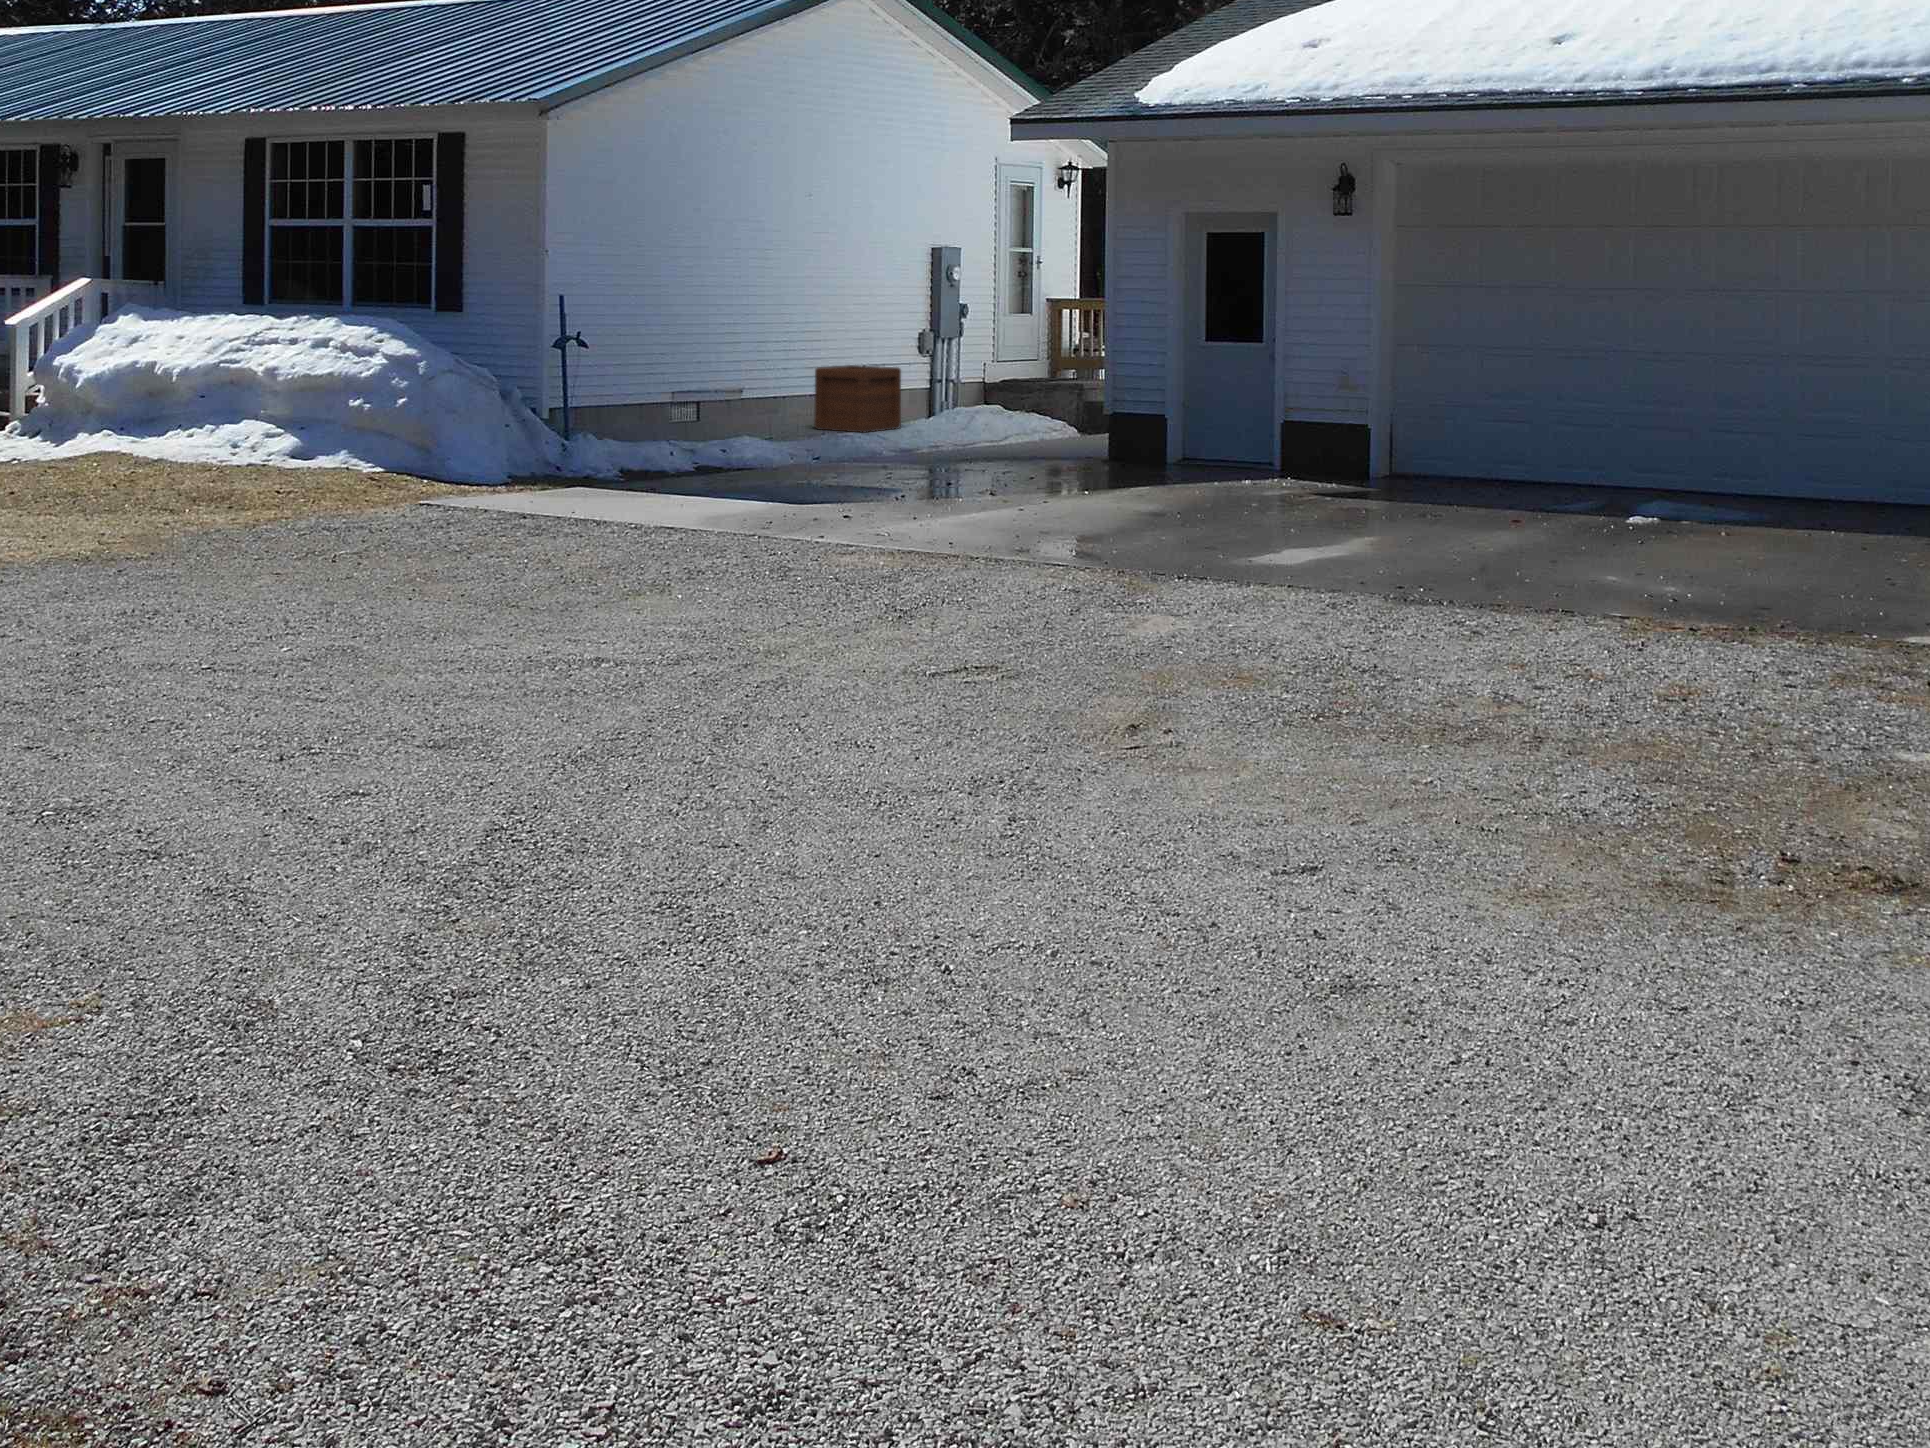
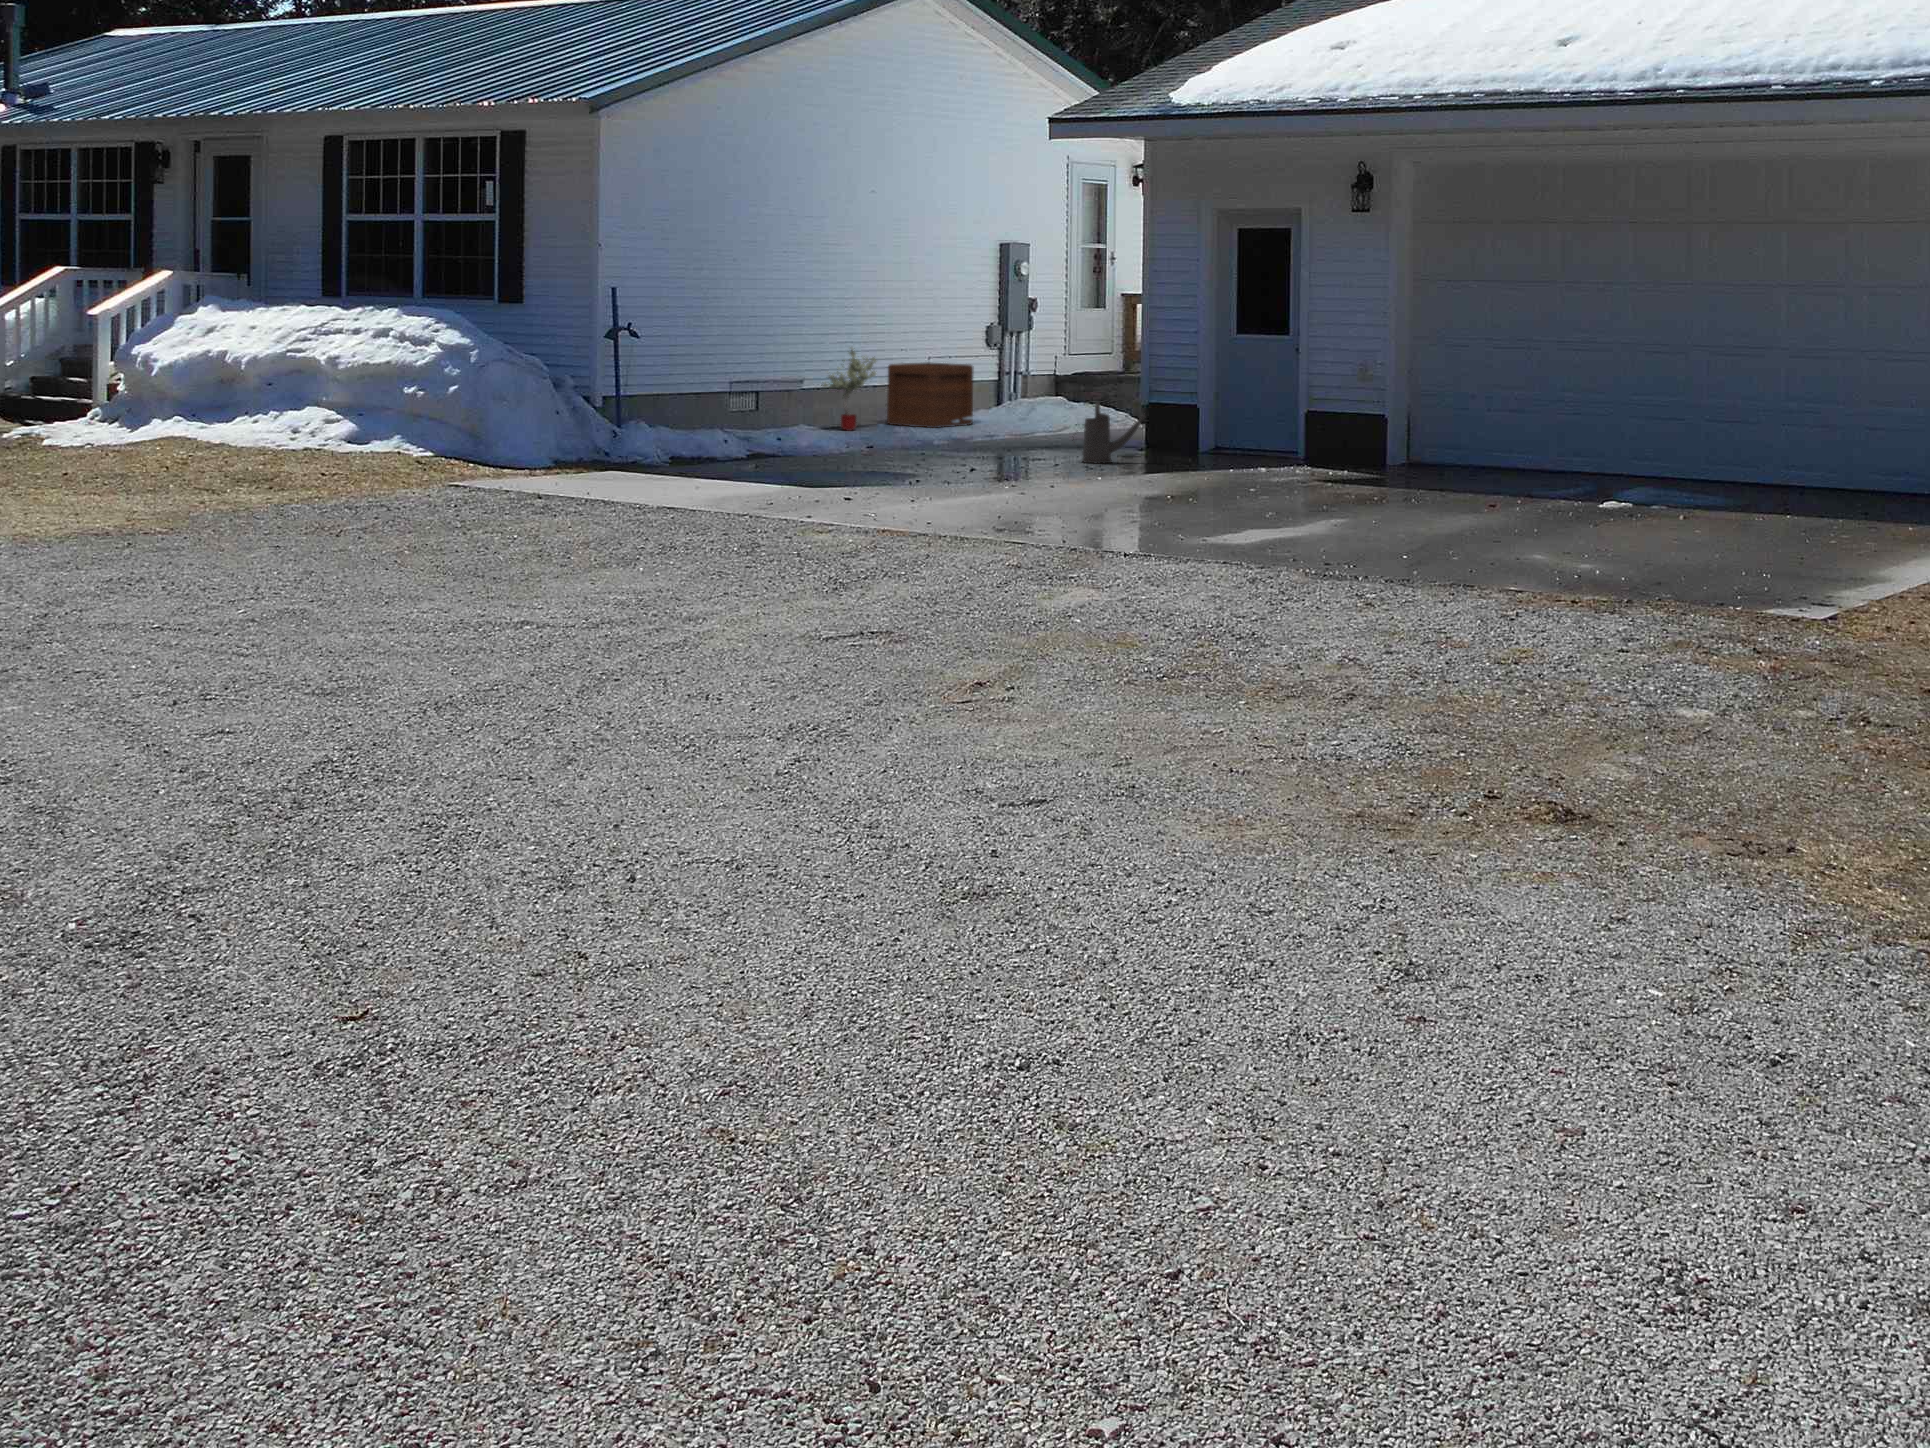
potted tree: none [752,350,808,436] -> present [821,348,877,431]
watering can: none [1036,410,1112,473] -> present [1073,402,1145,463]

